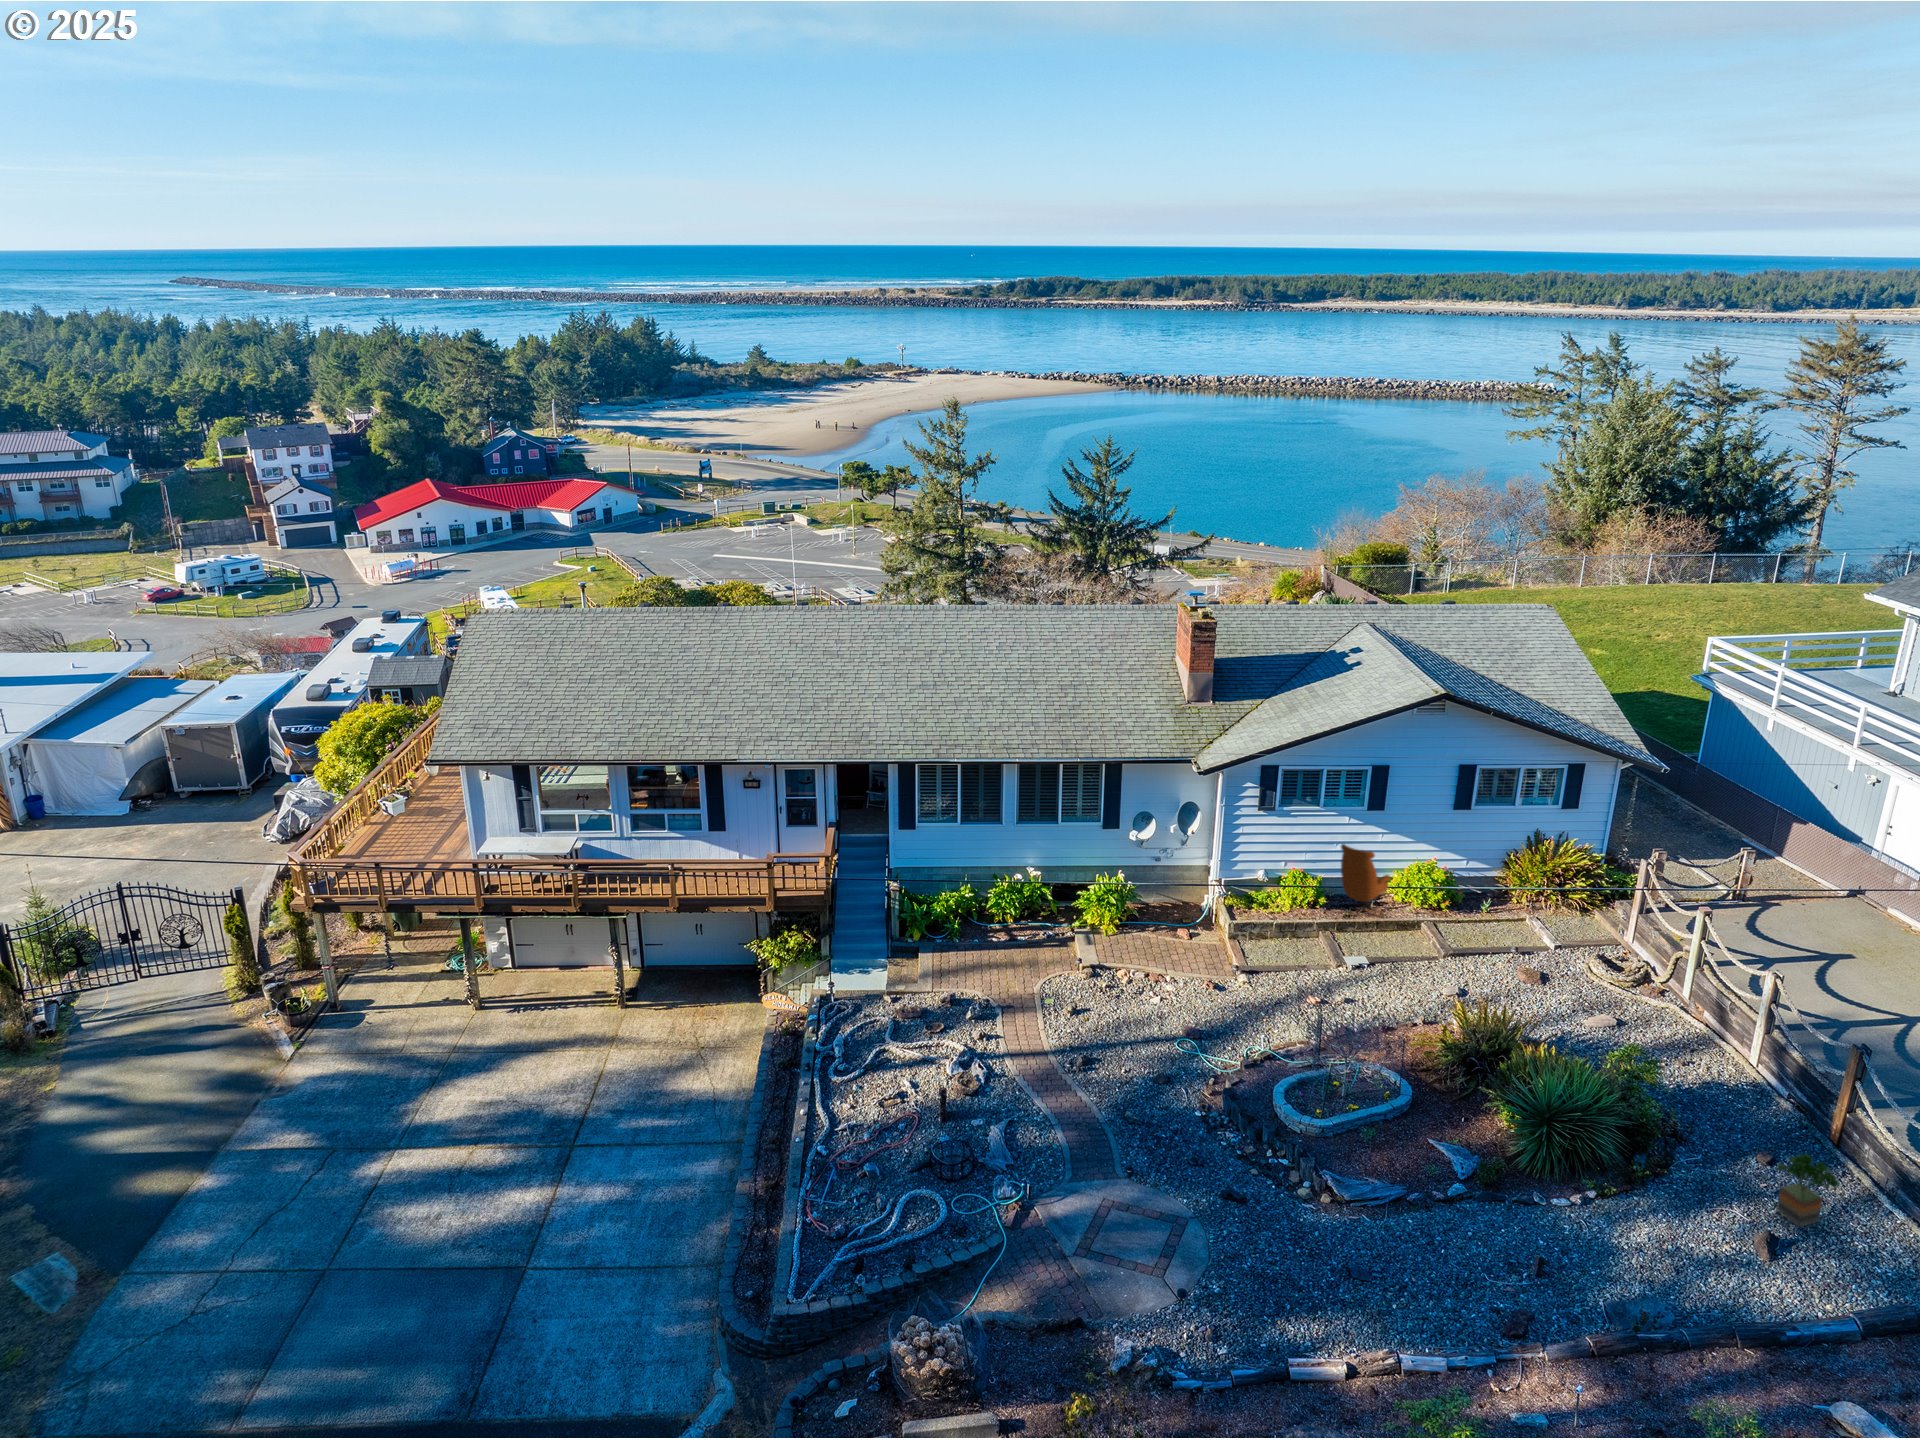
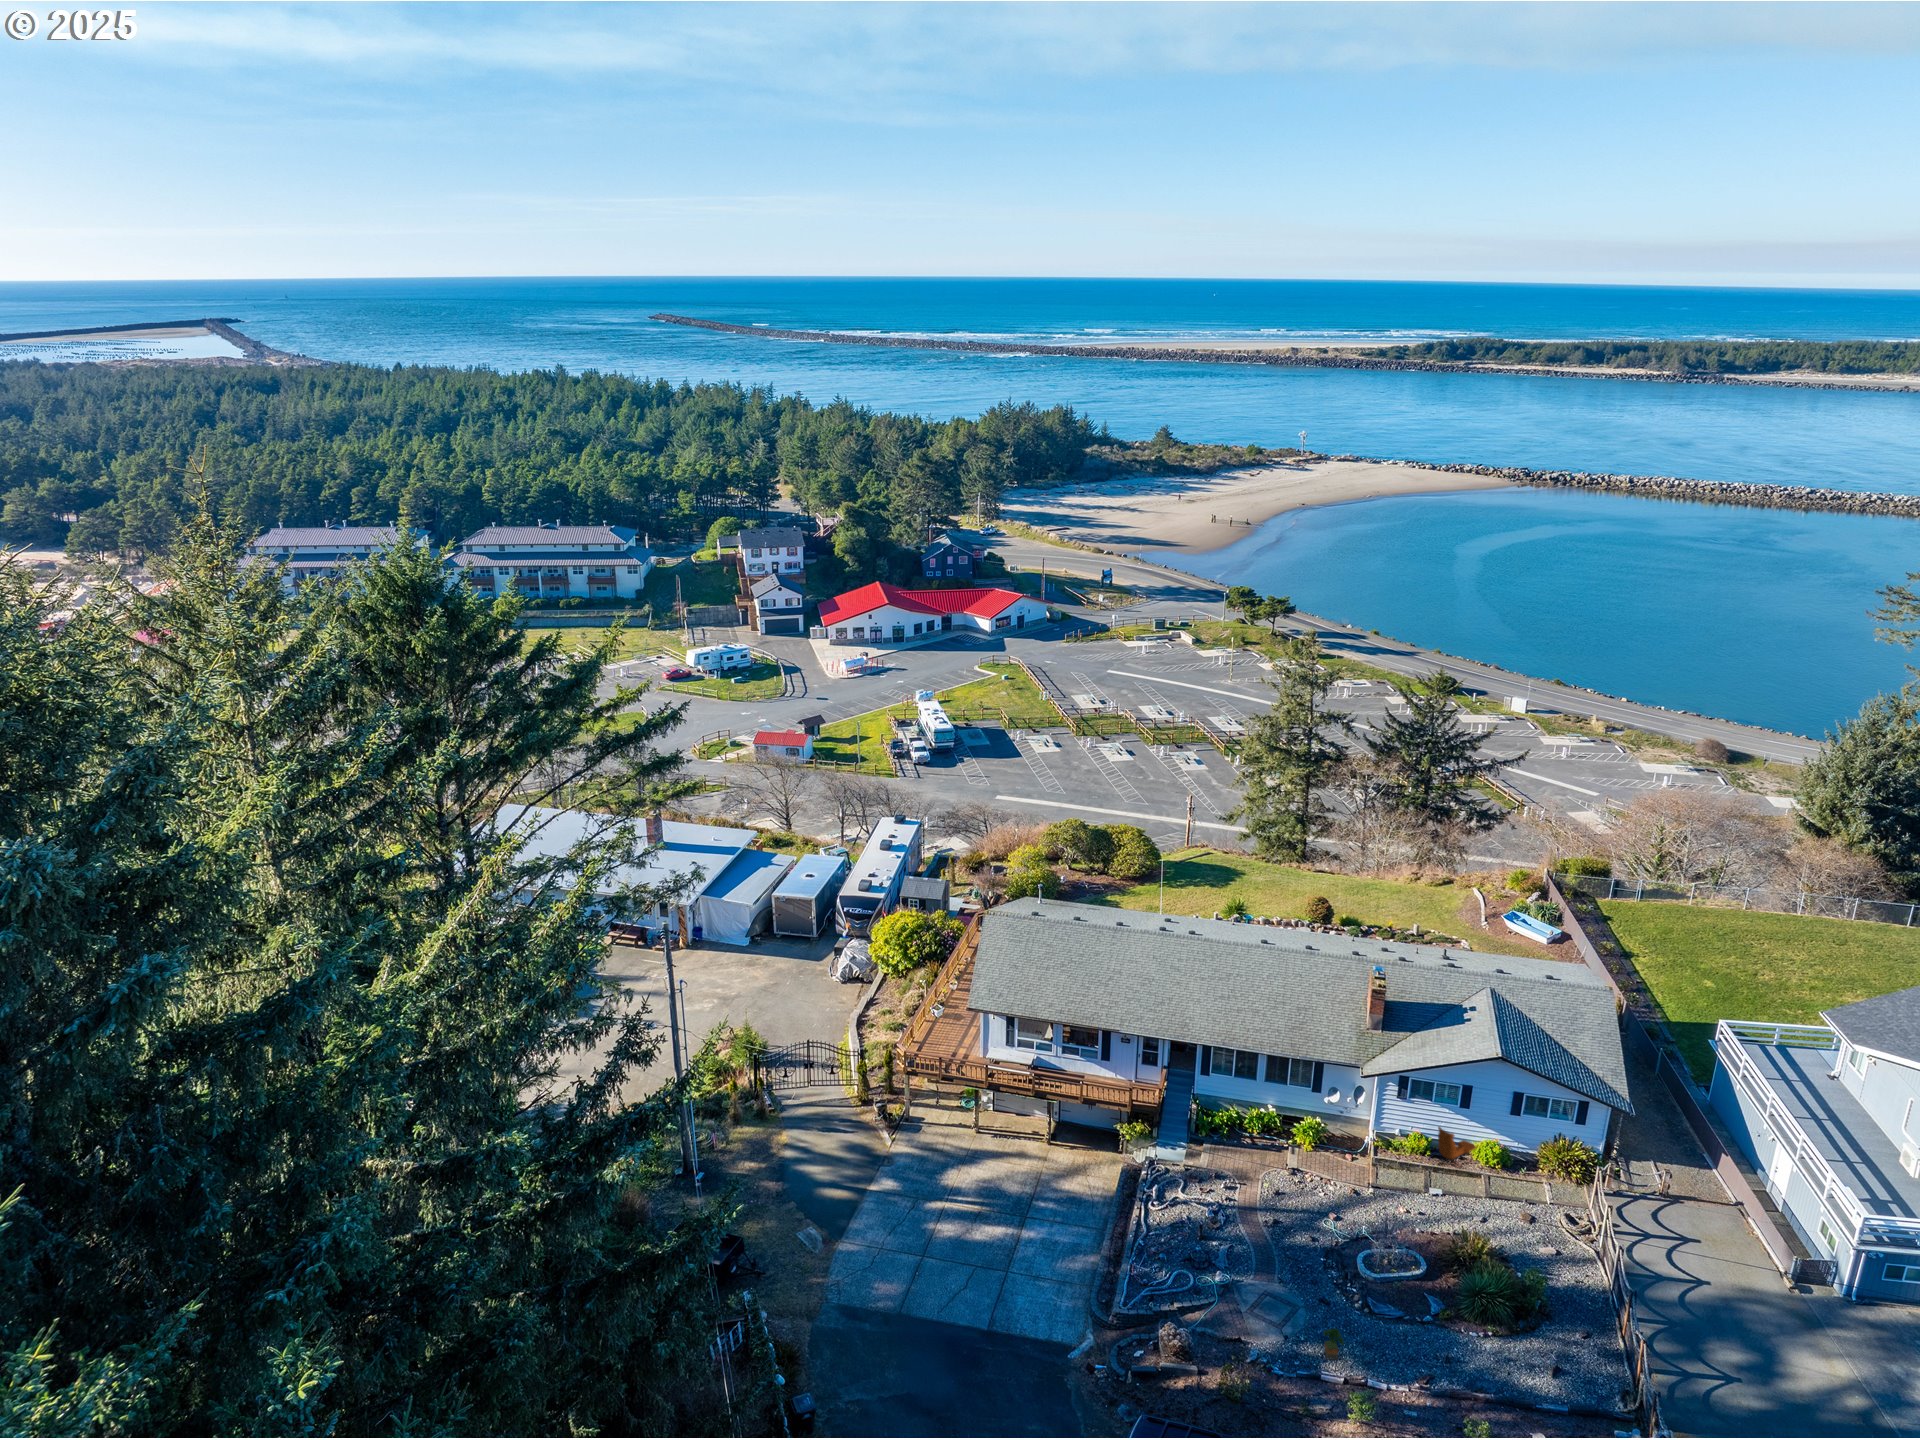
potted tree: present [1777,1154,1840,1227] -> present [1324,1328,1344,1359]

